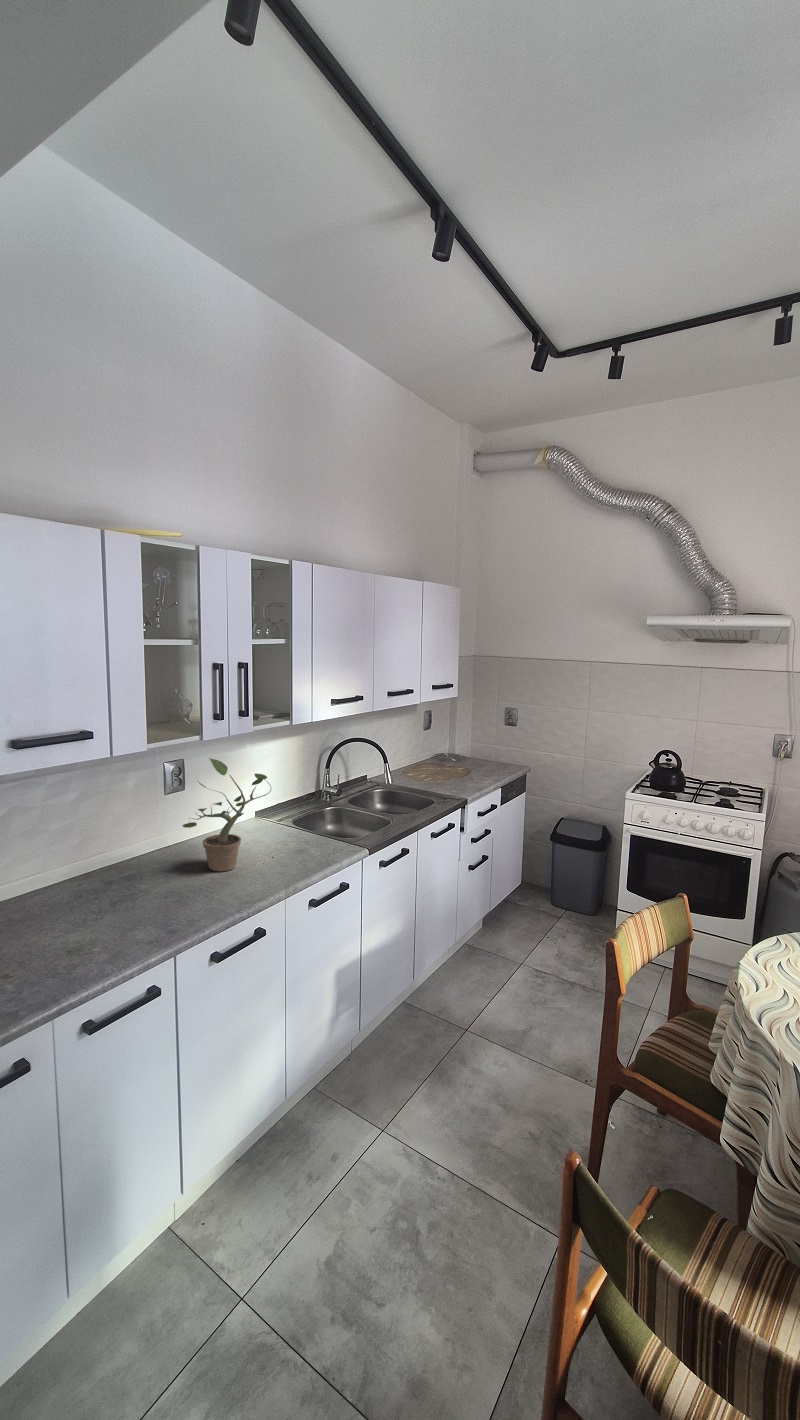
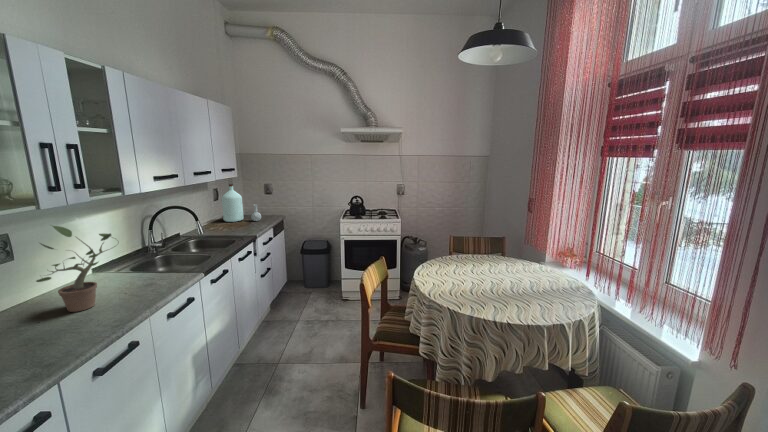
bottle: none [432,707,488,772] -> present [222,184,261,222]

